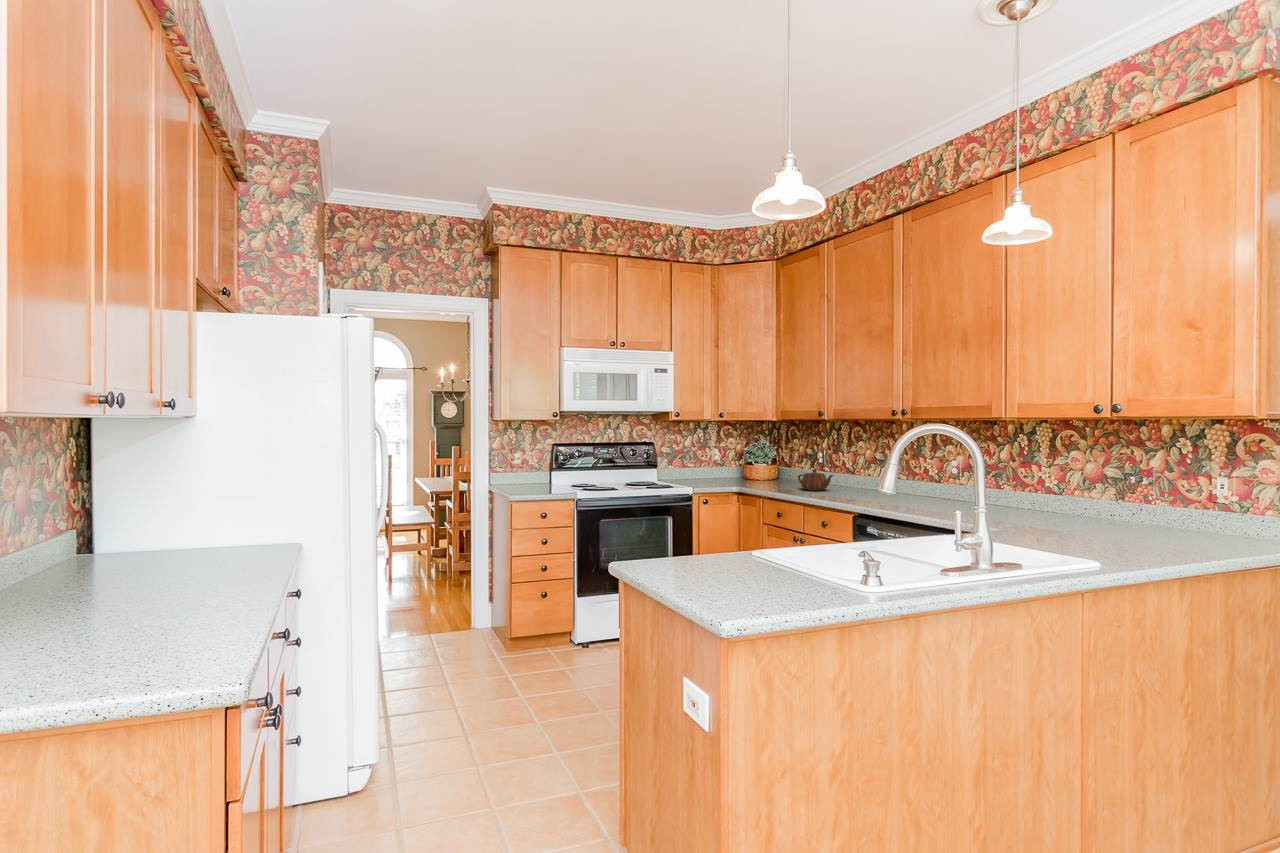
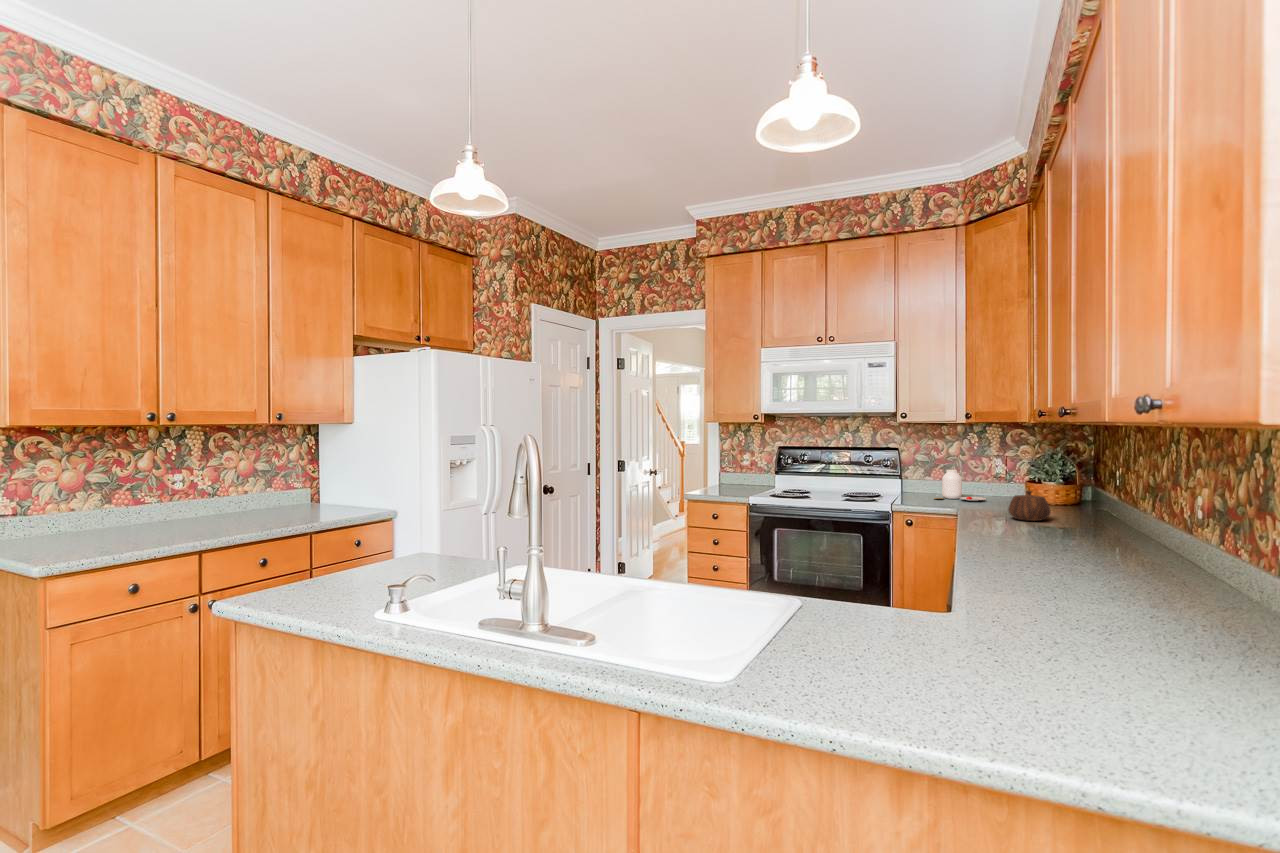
jar: none [707,460,745,484] -> present [934,470,986,501]

